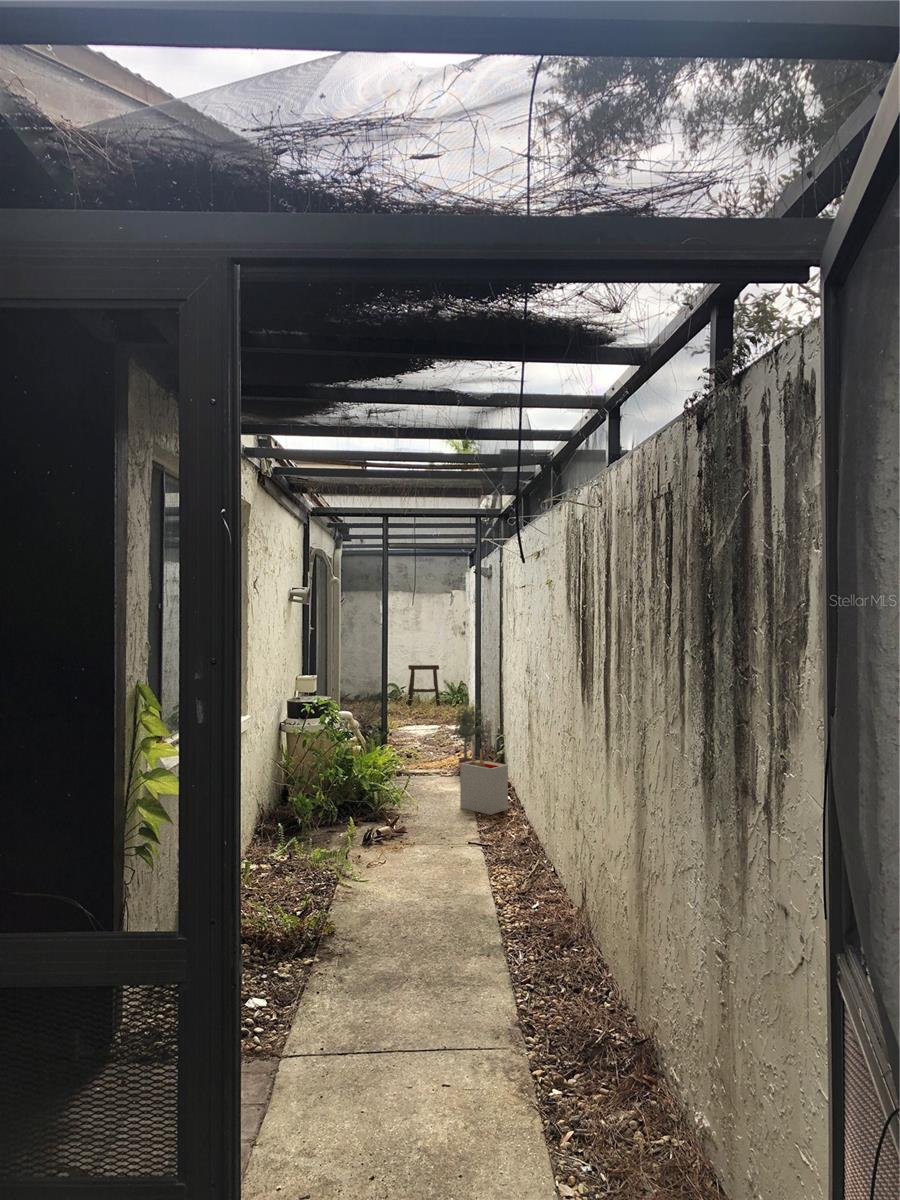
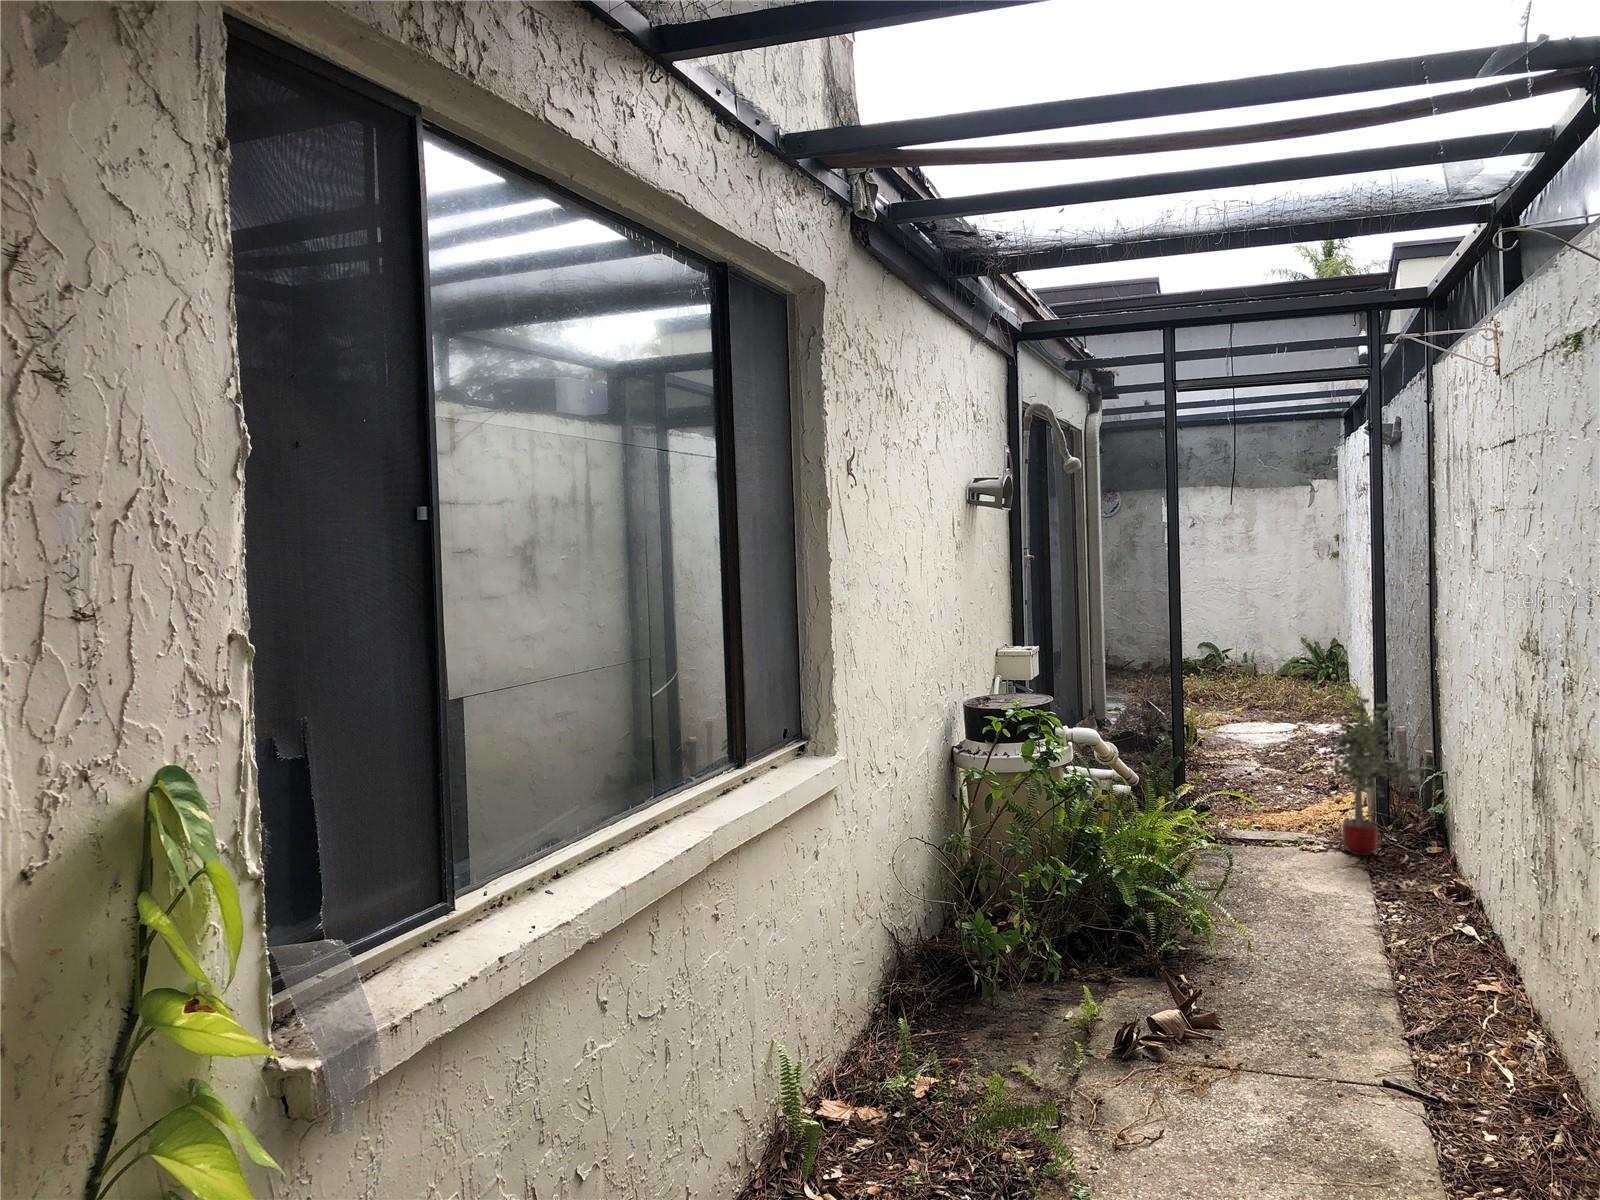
stool: present [408,665,440,706] -> none [1231,611,1292,681]
storage bin: present [460,749,508,815] -> none [1356,836,1489,1000]

